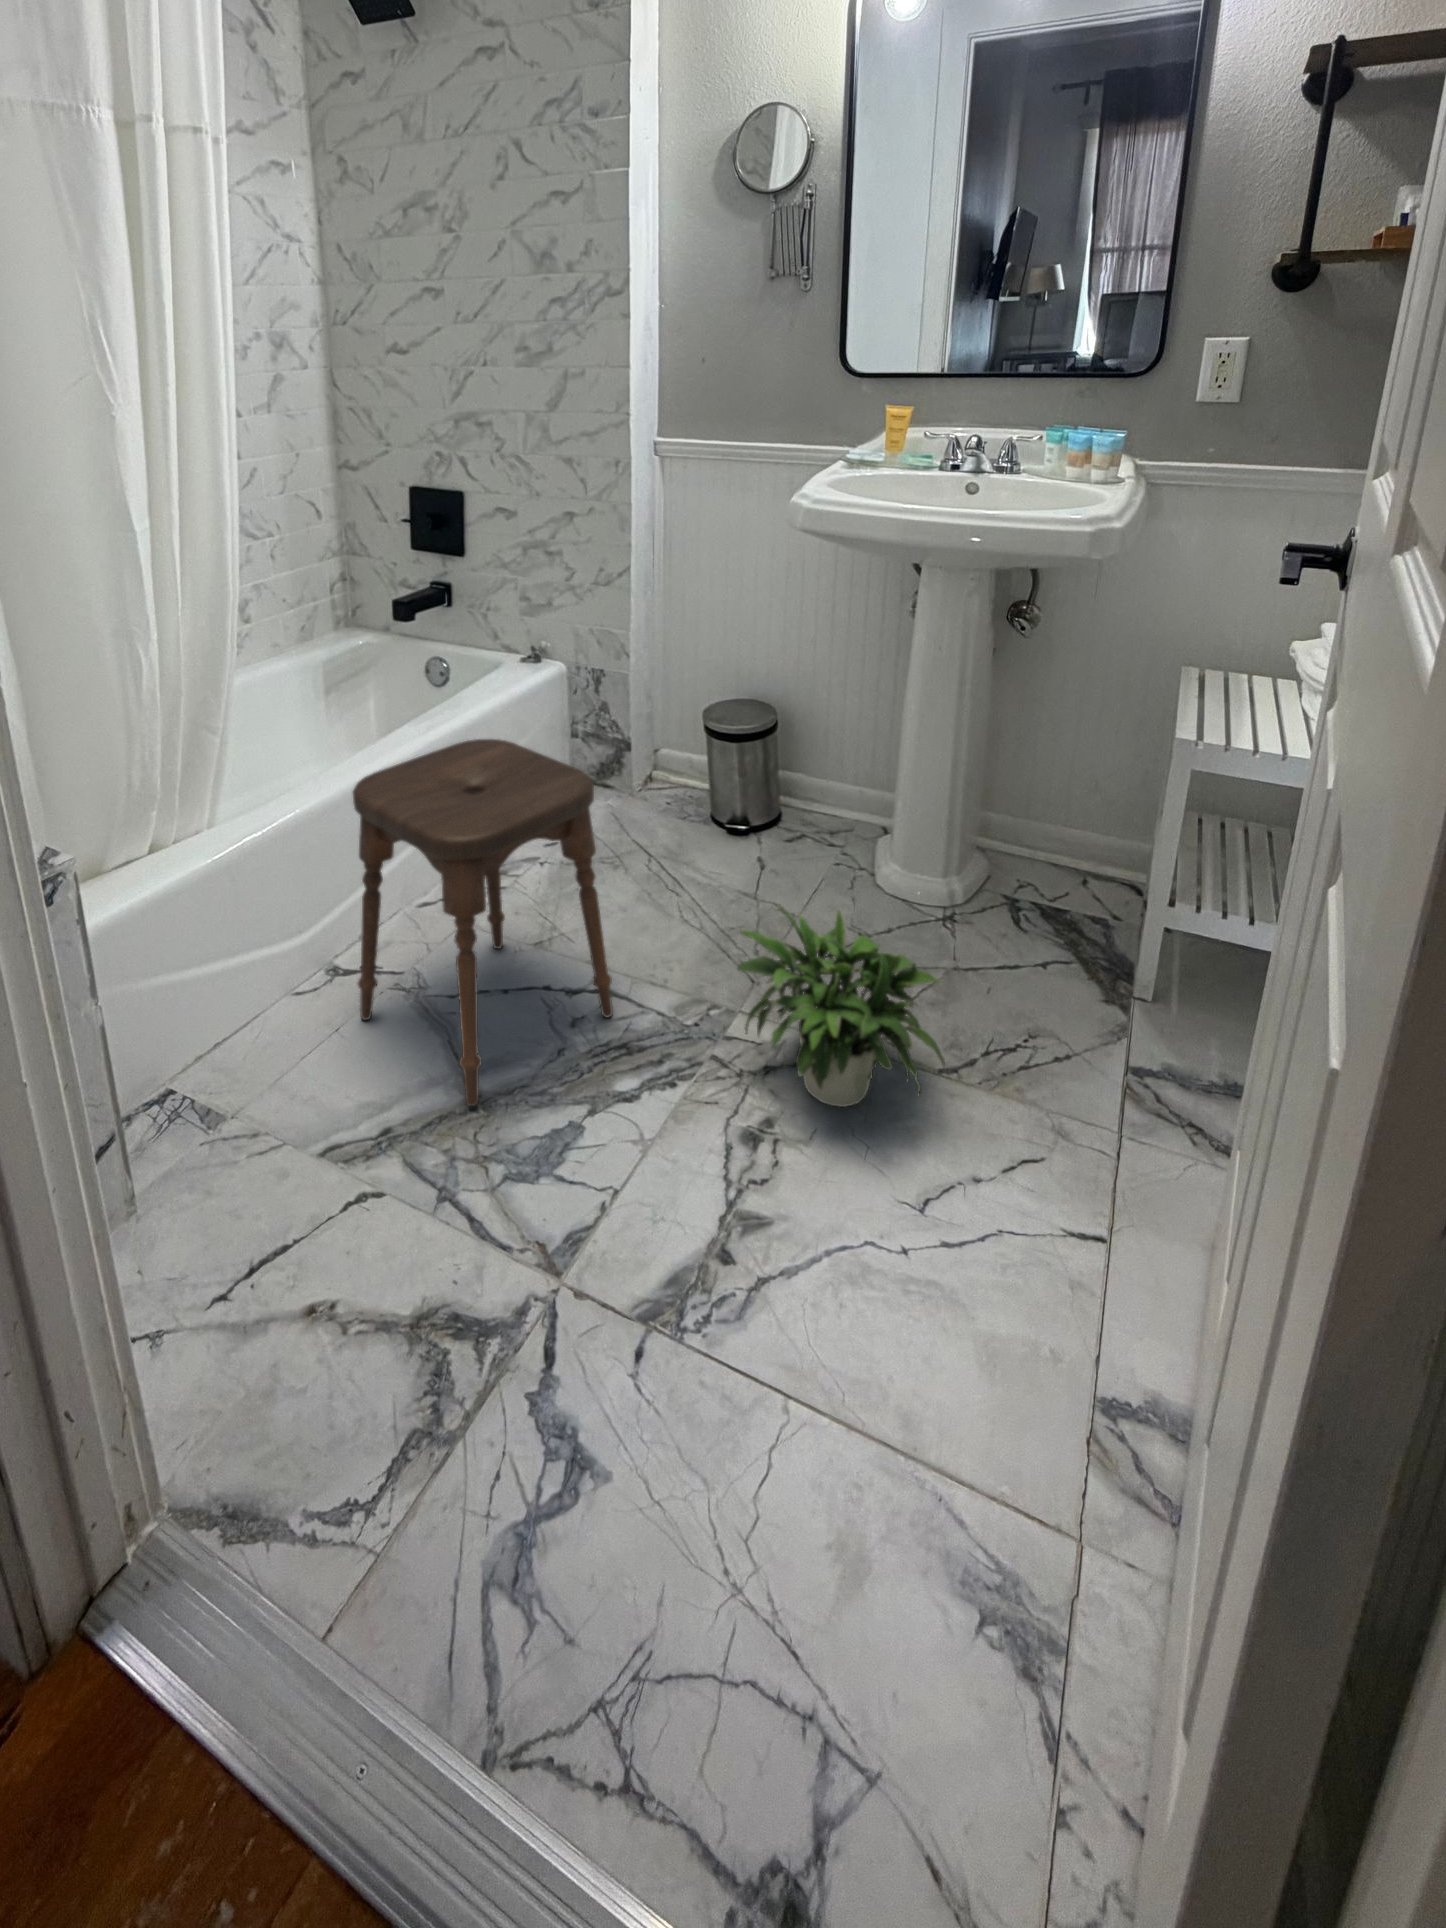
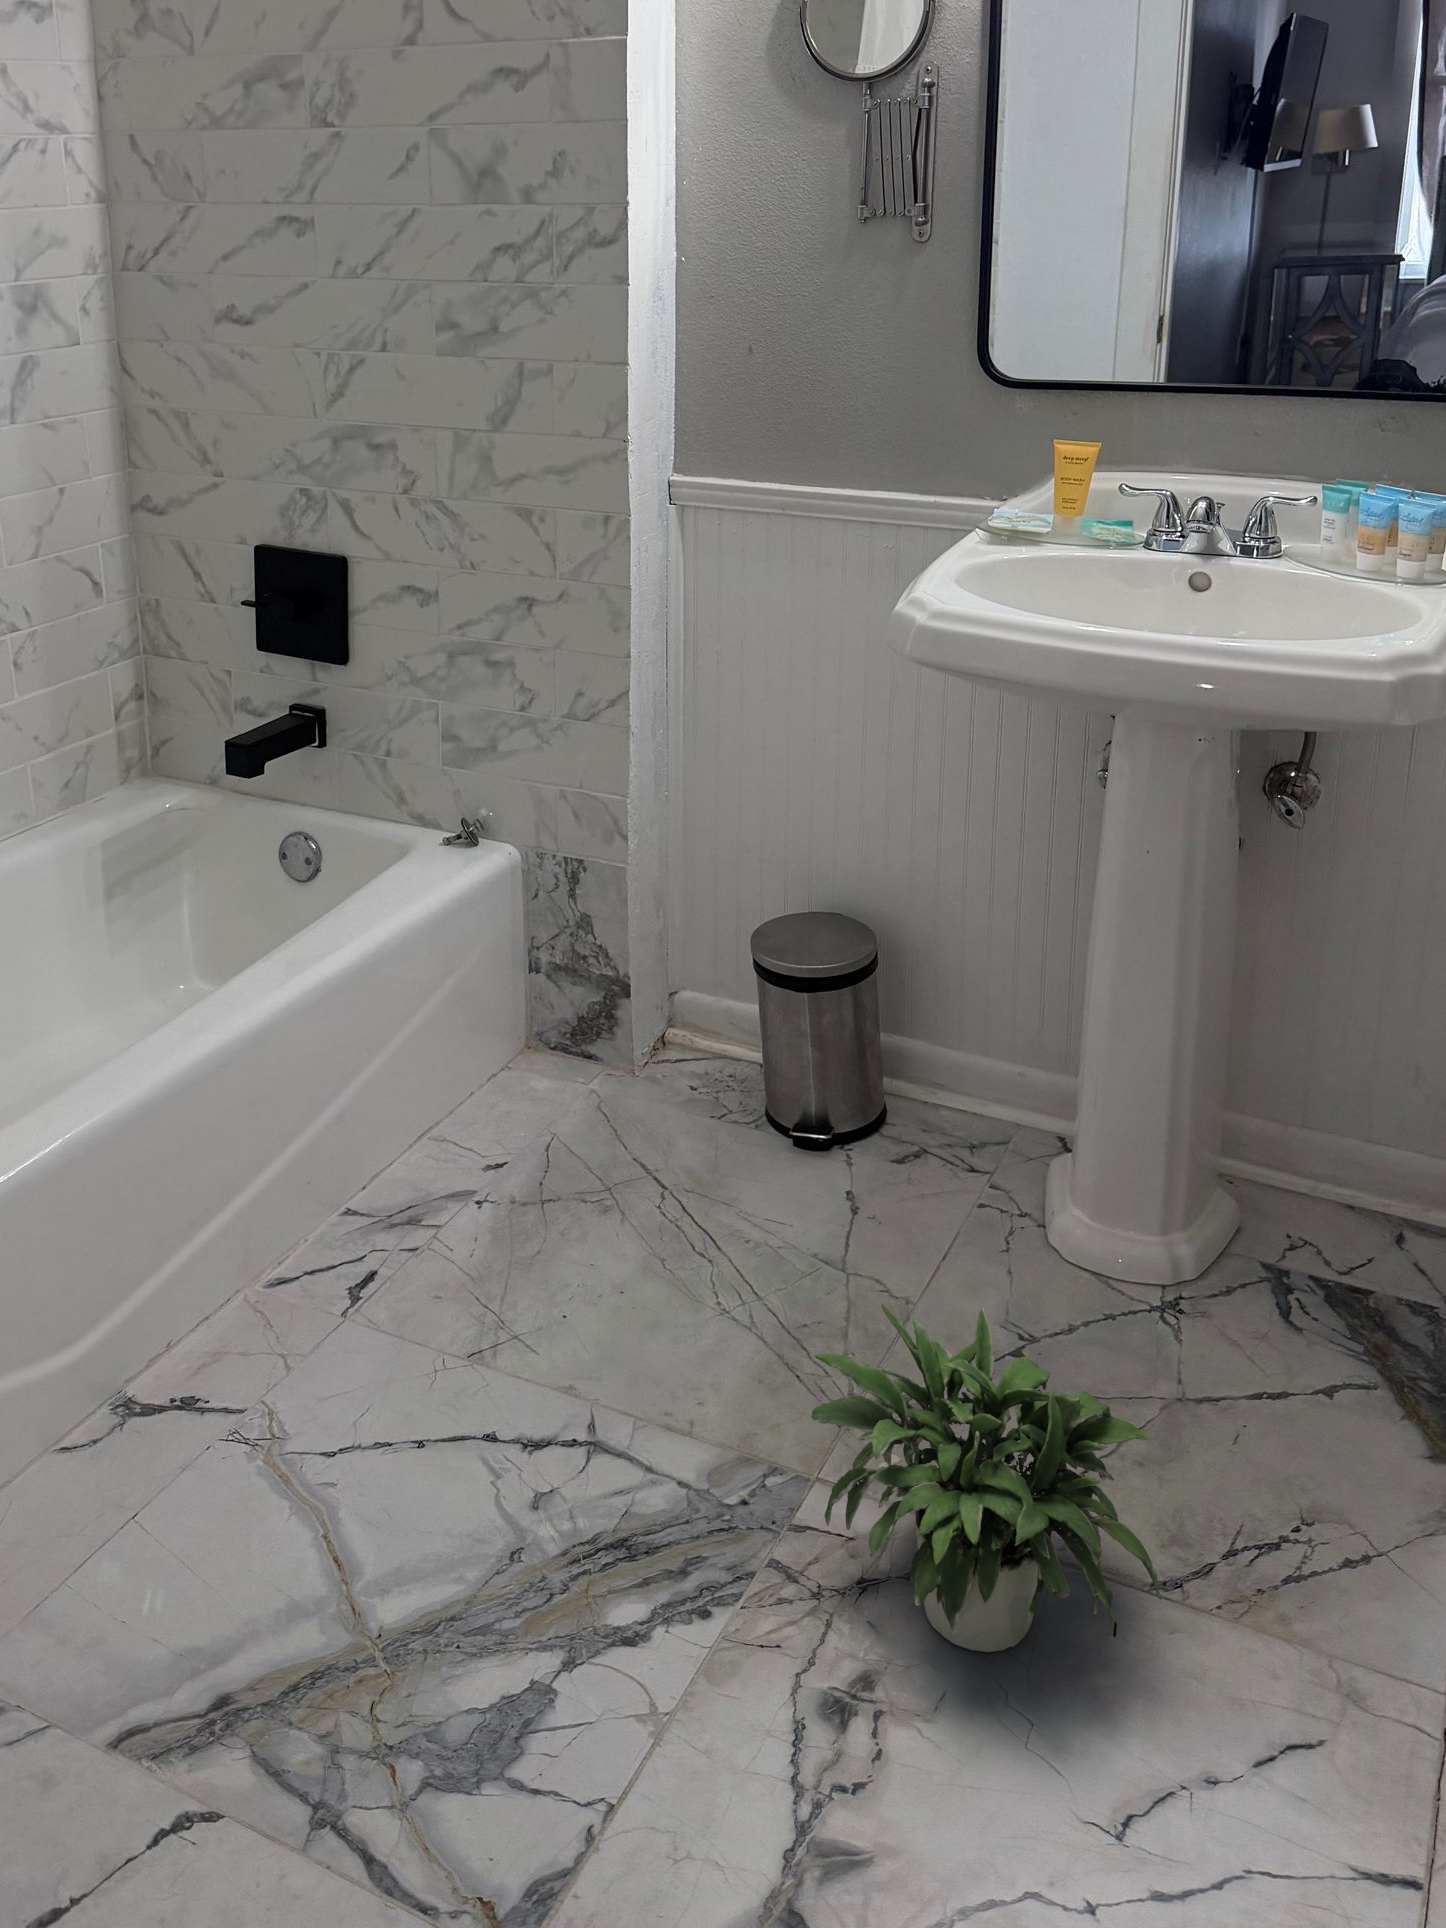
stool: present [353,739,613,1106] -> none [167,1011,603,1656]

